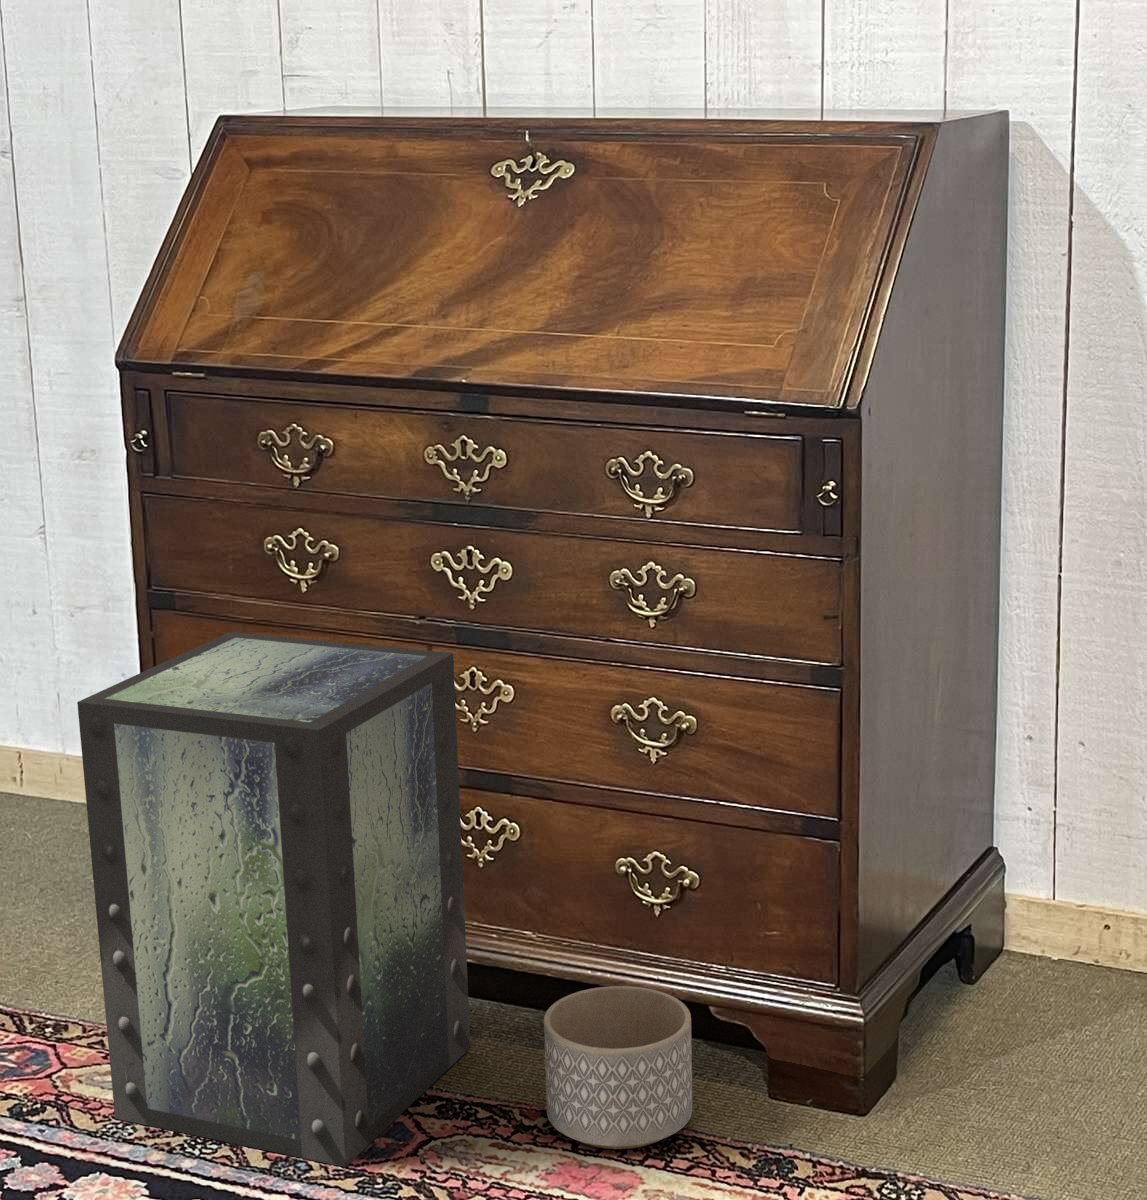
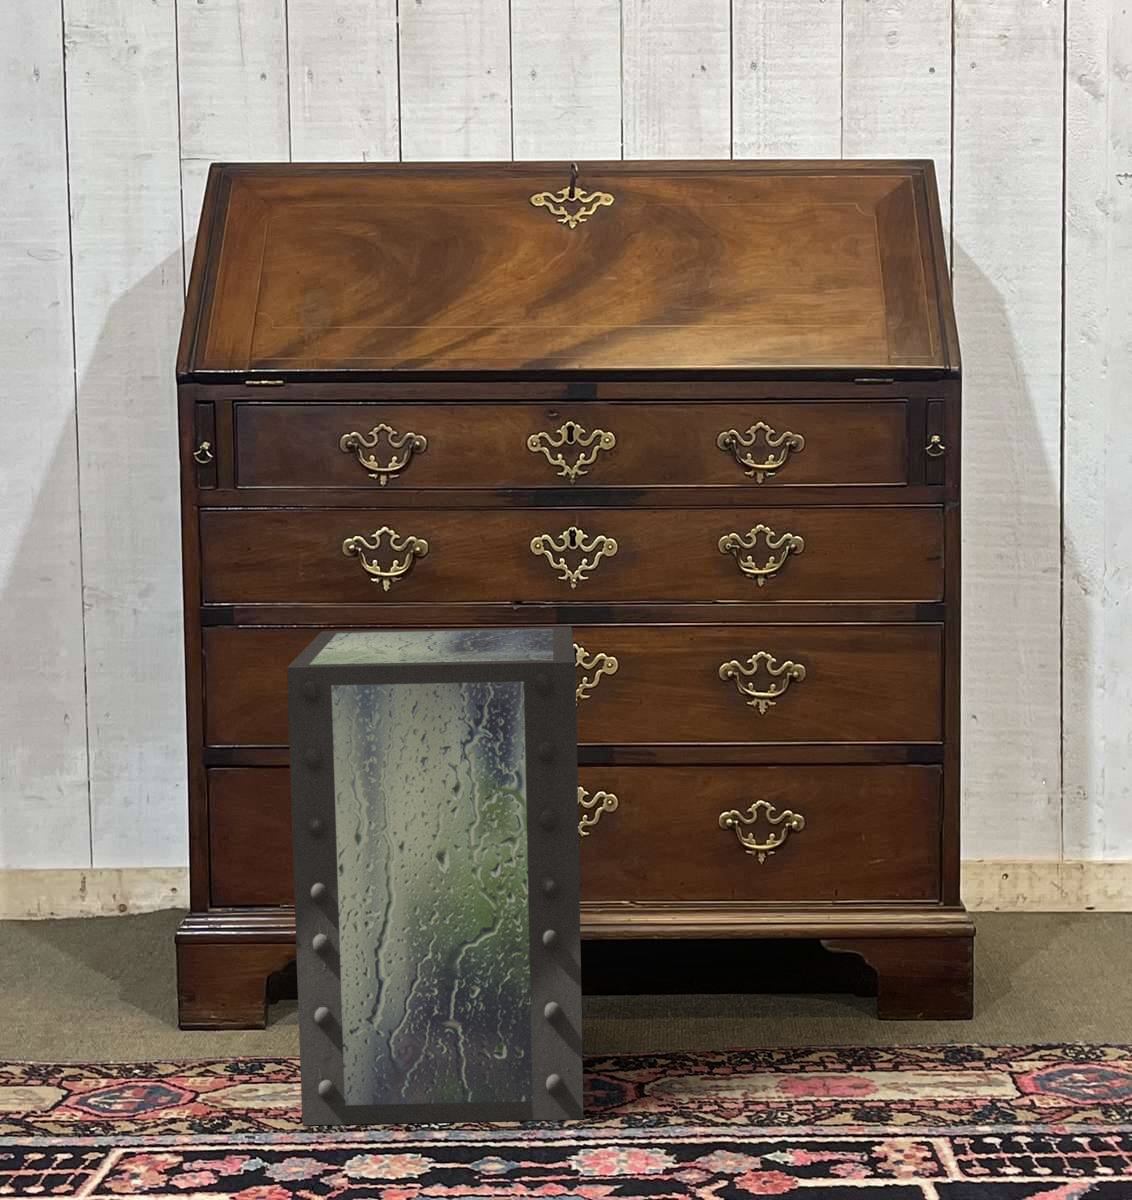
planter: present [544,986,692,1149] -> none [710,925,849,1068]

